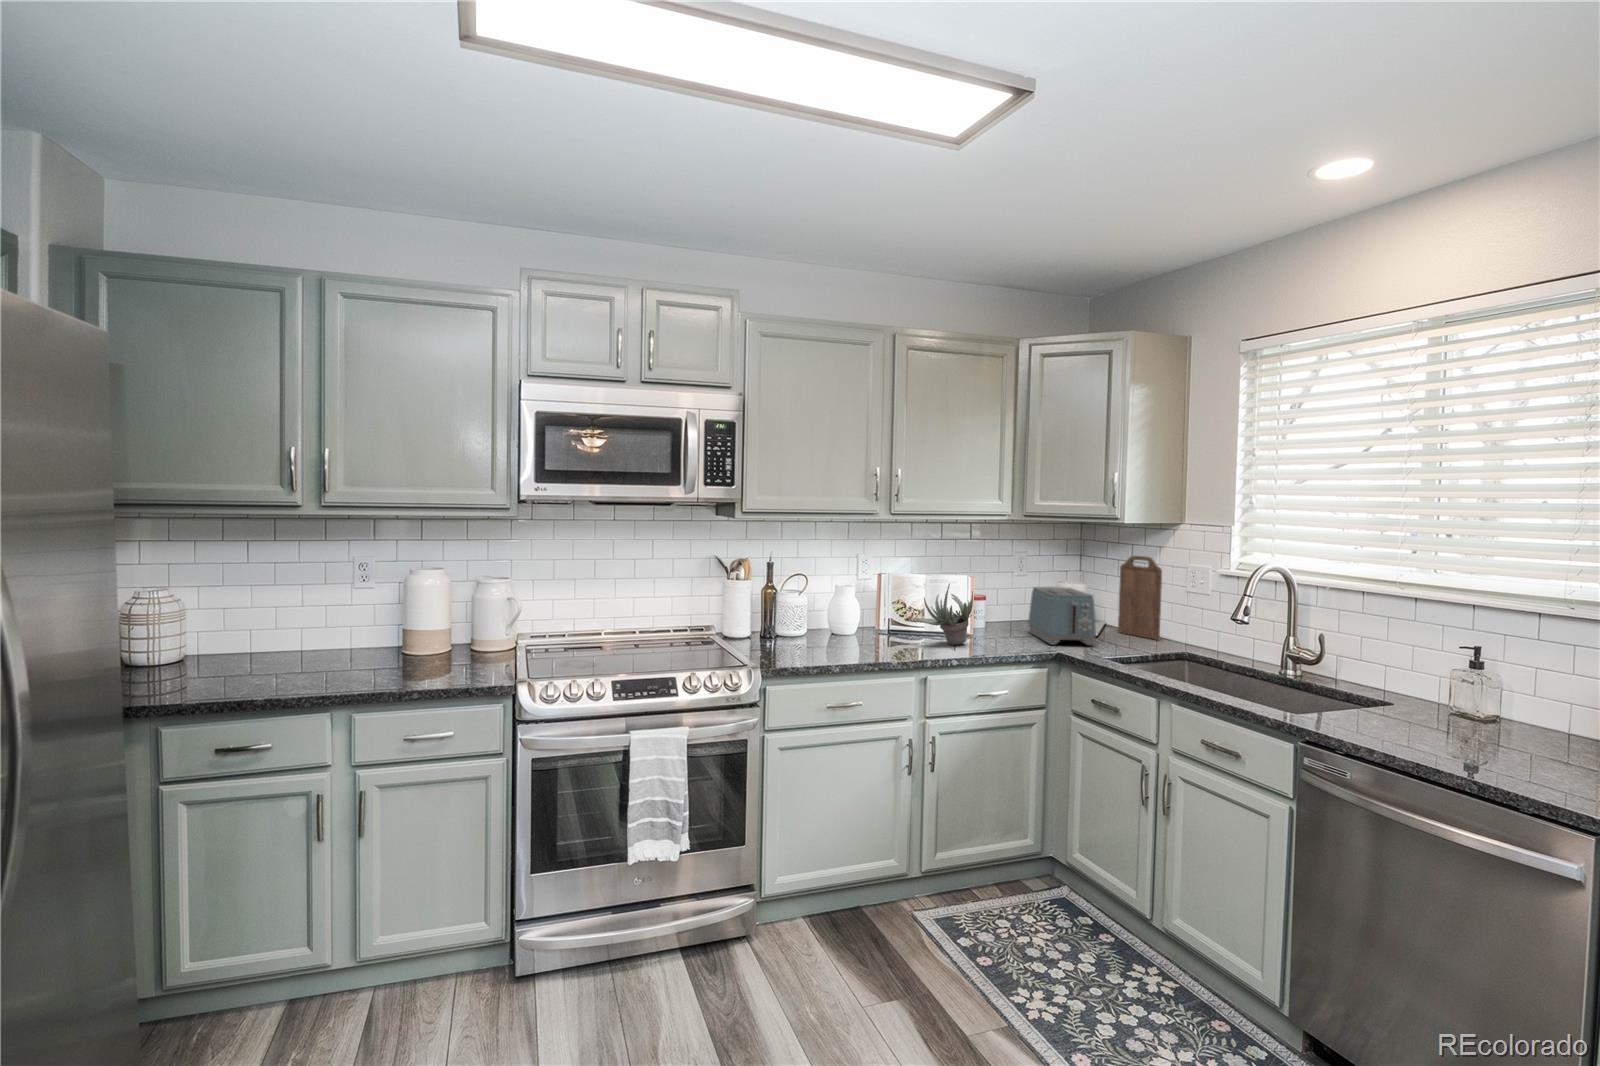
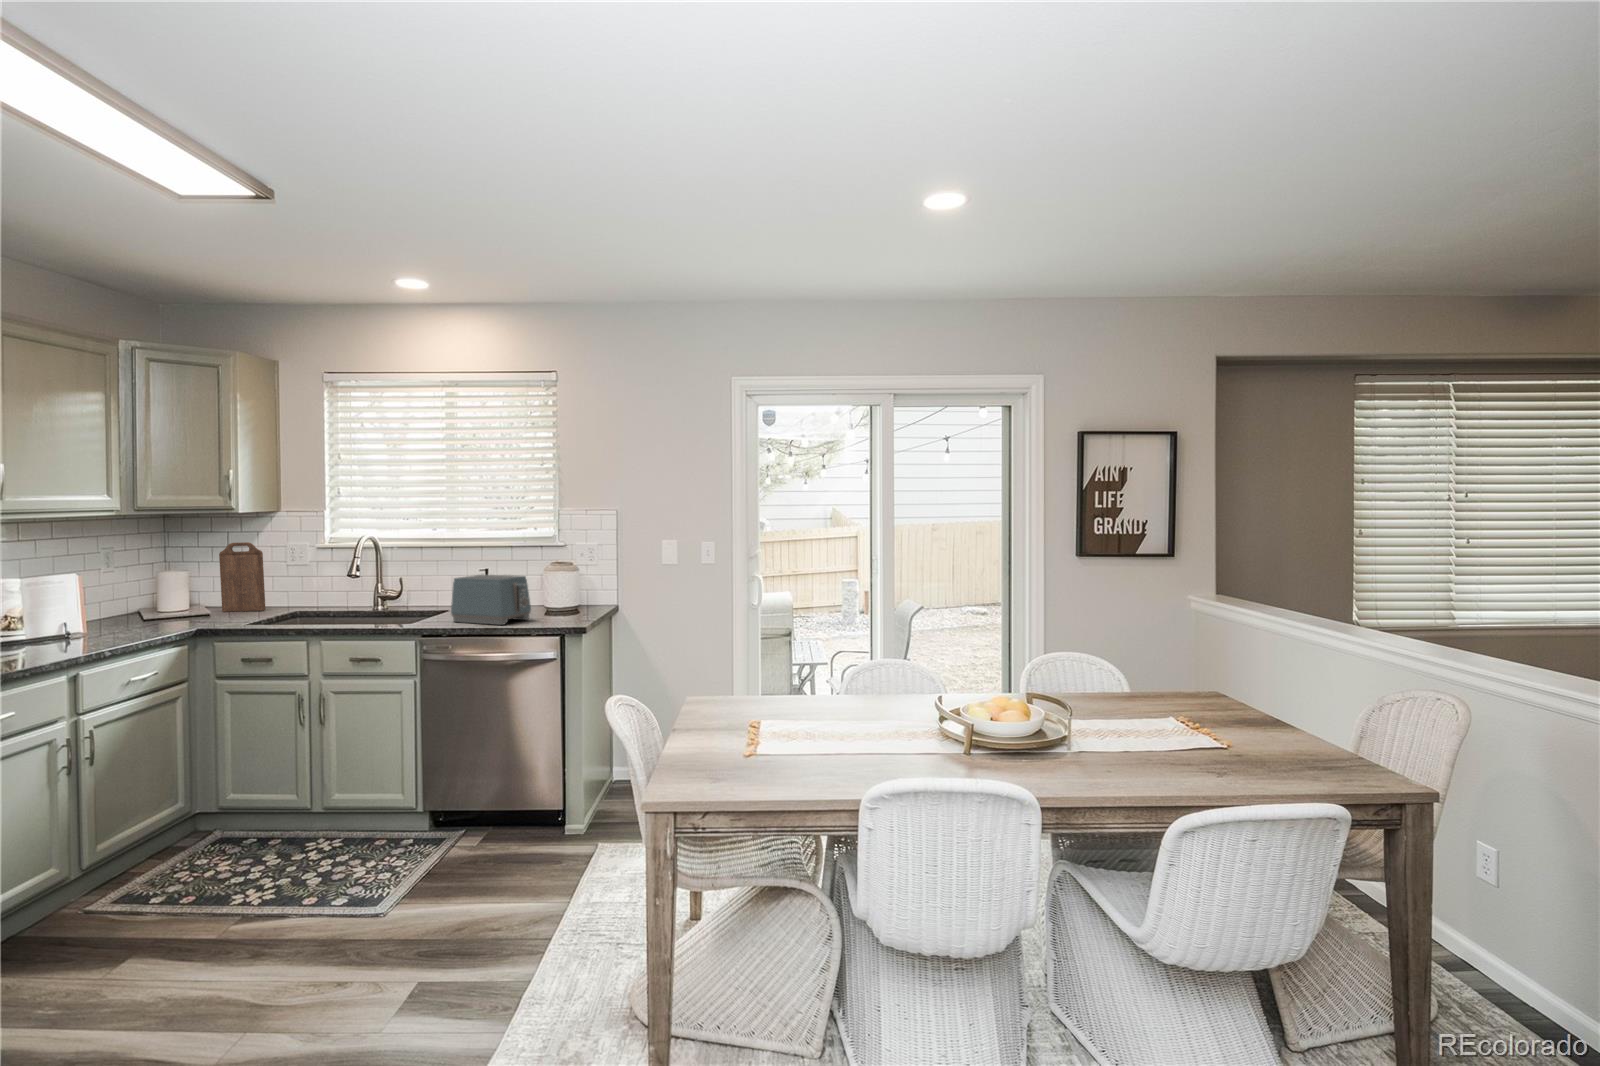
succulent plant: present [914,583,973,645] -> none [24,582,96,644]
toaster: present [1028,587,1096,645] -> present [451,575,531,625]

